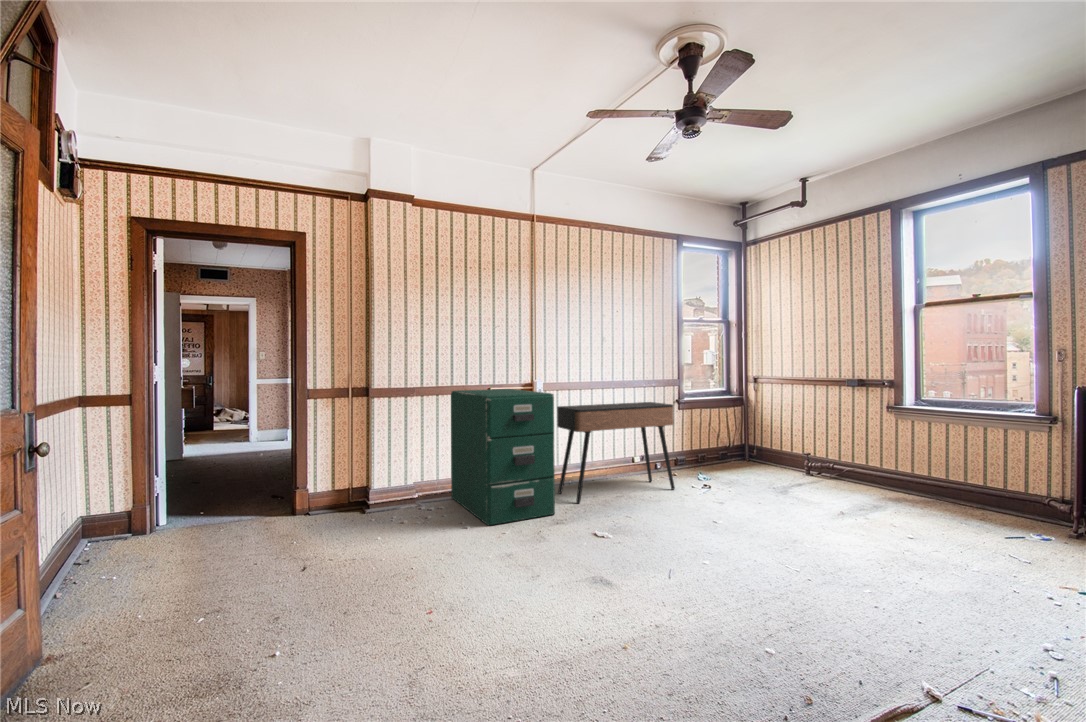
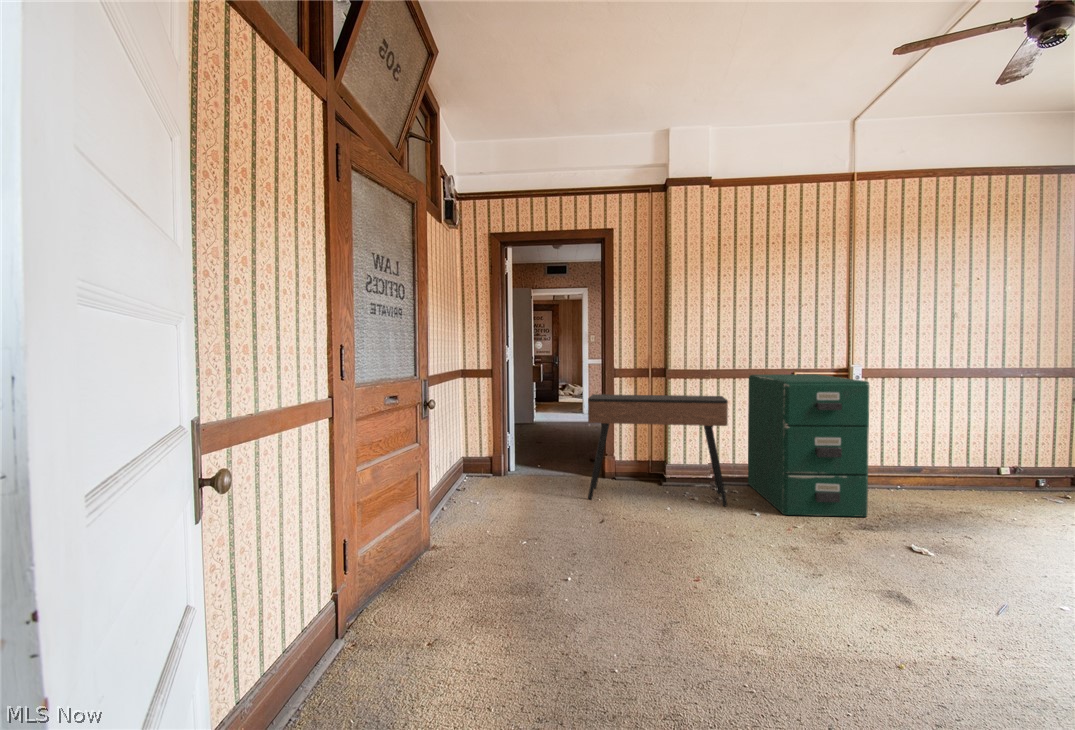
console table: present [557,402,675,503] -> present [588,394,728,506]

